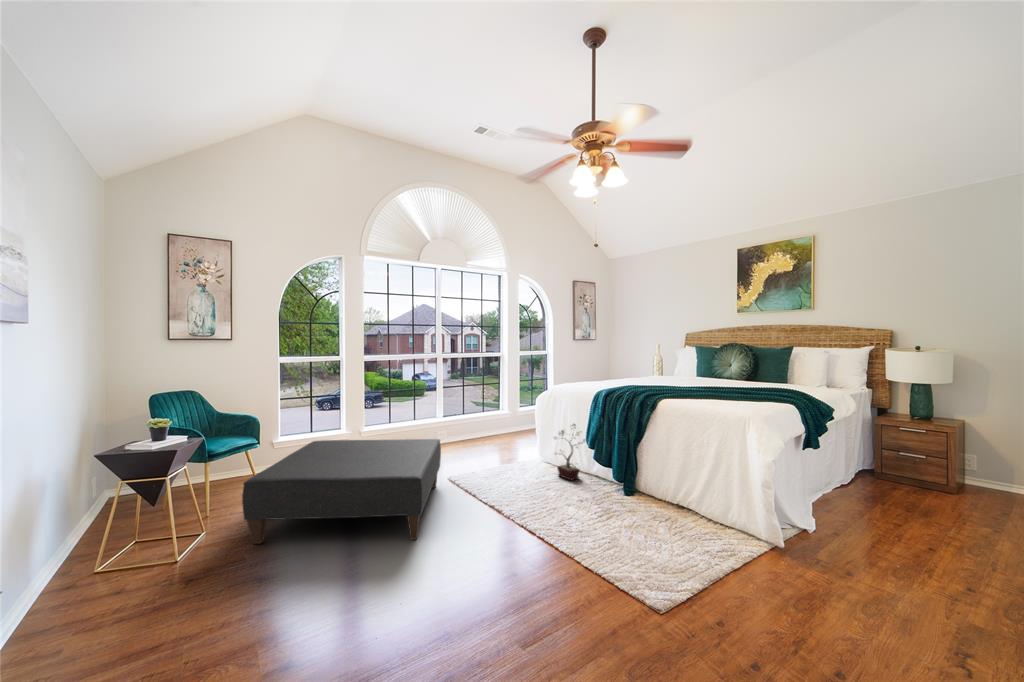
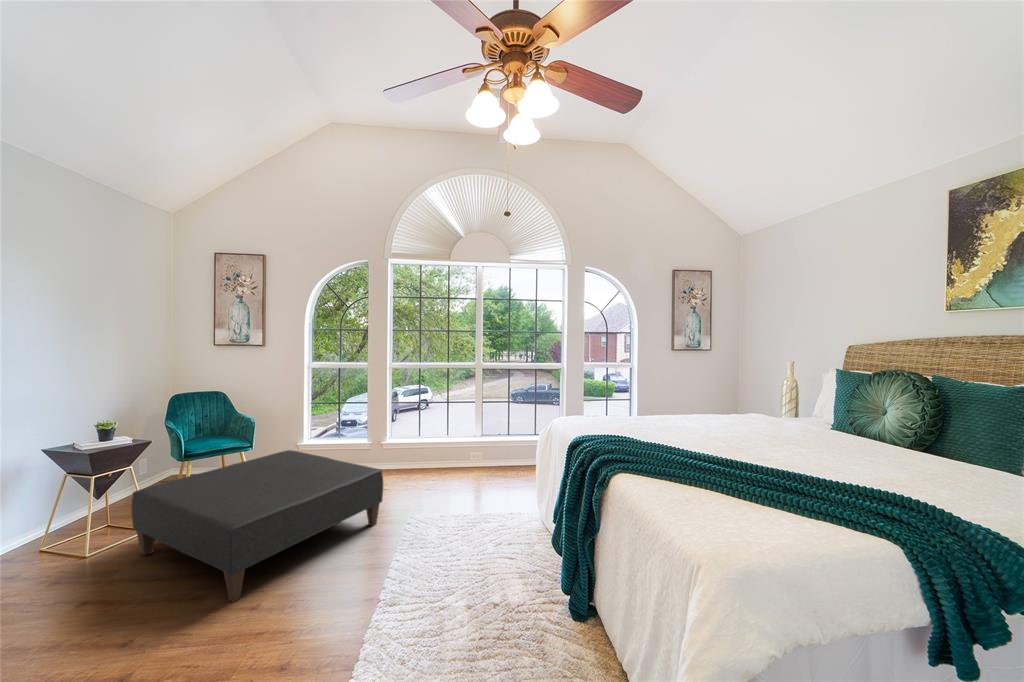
potted plant: present [555,424,587,480] -> none [515,478,543,561]

